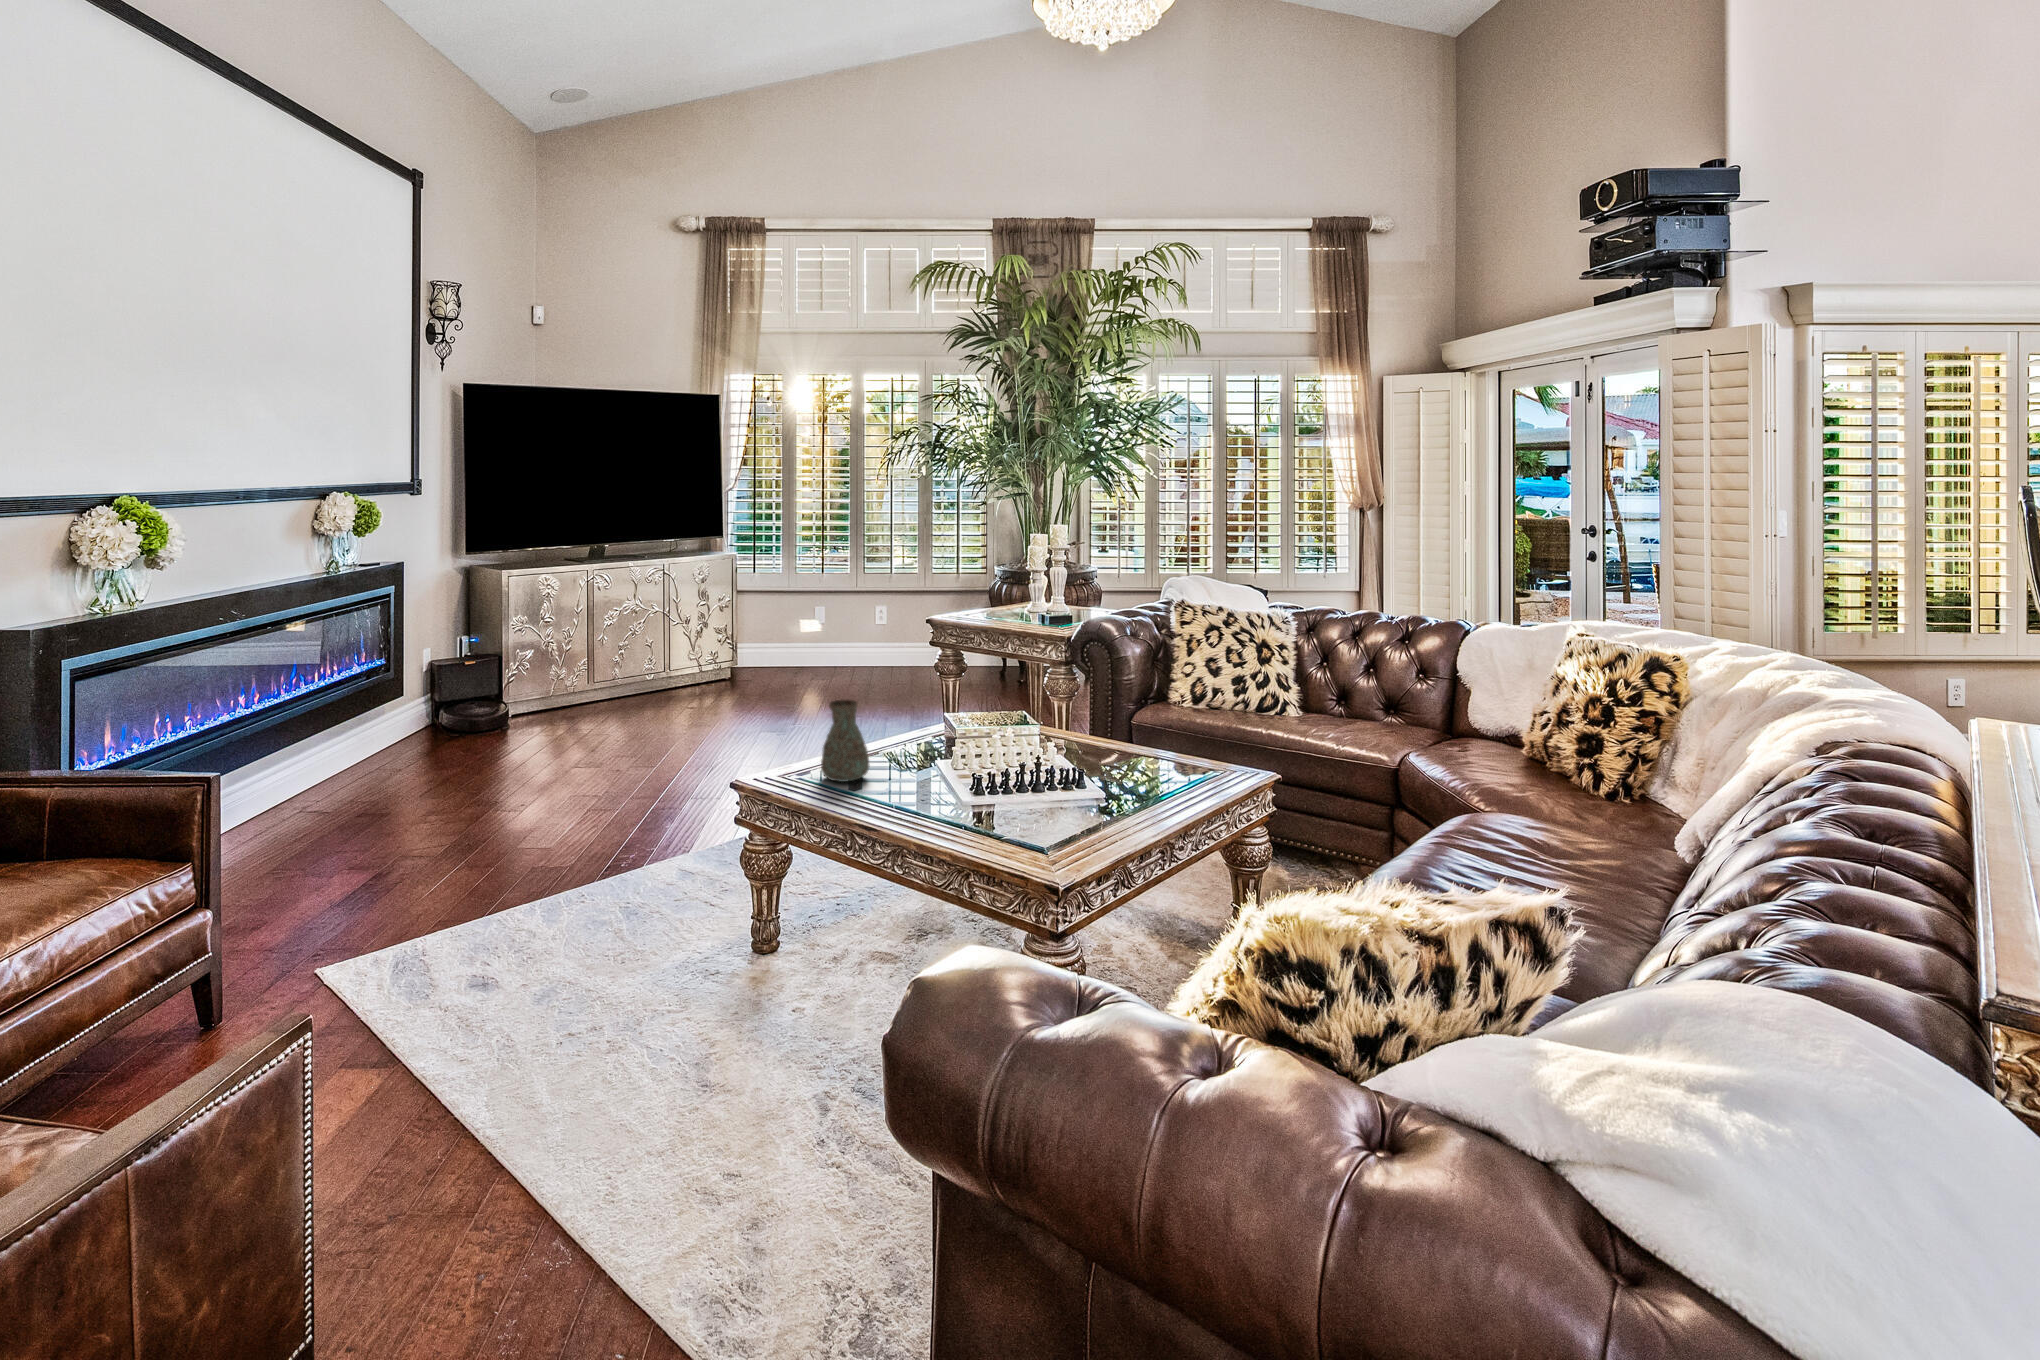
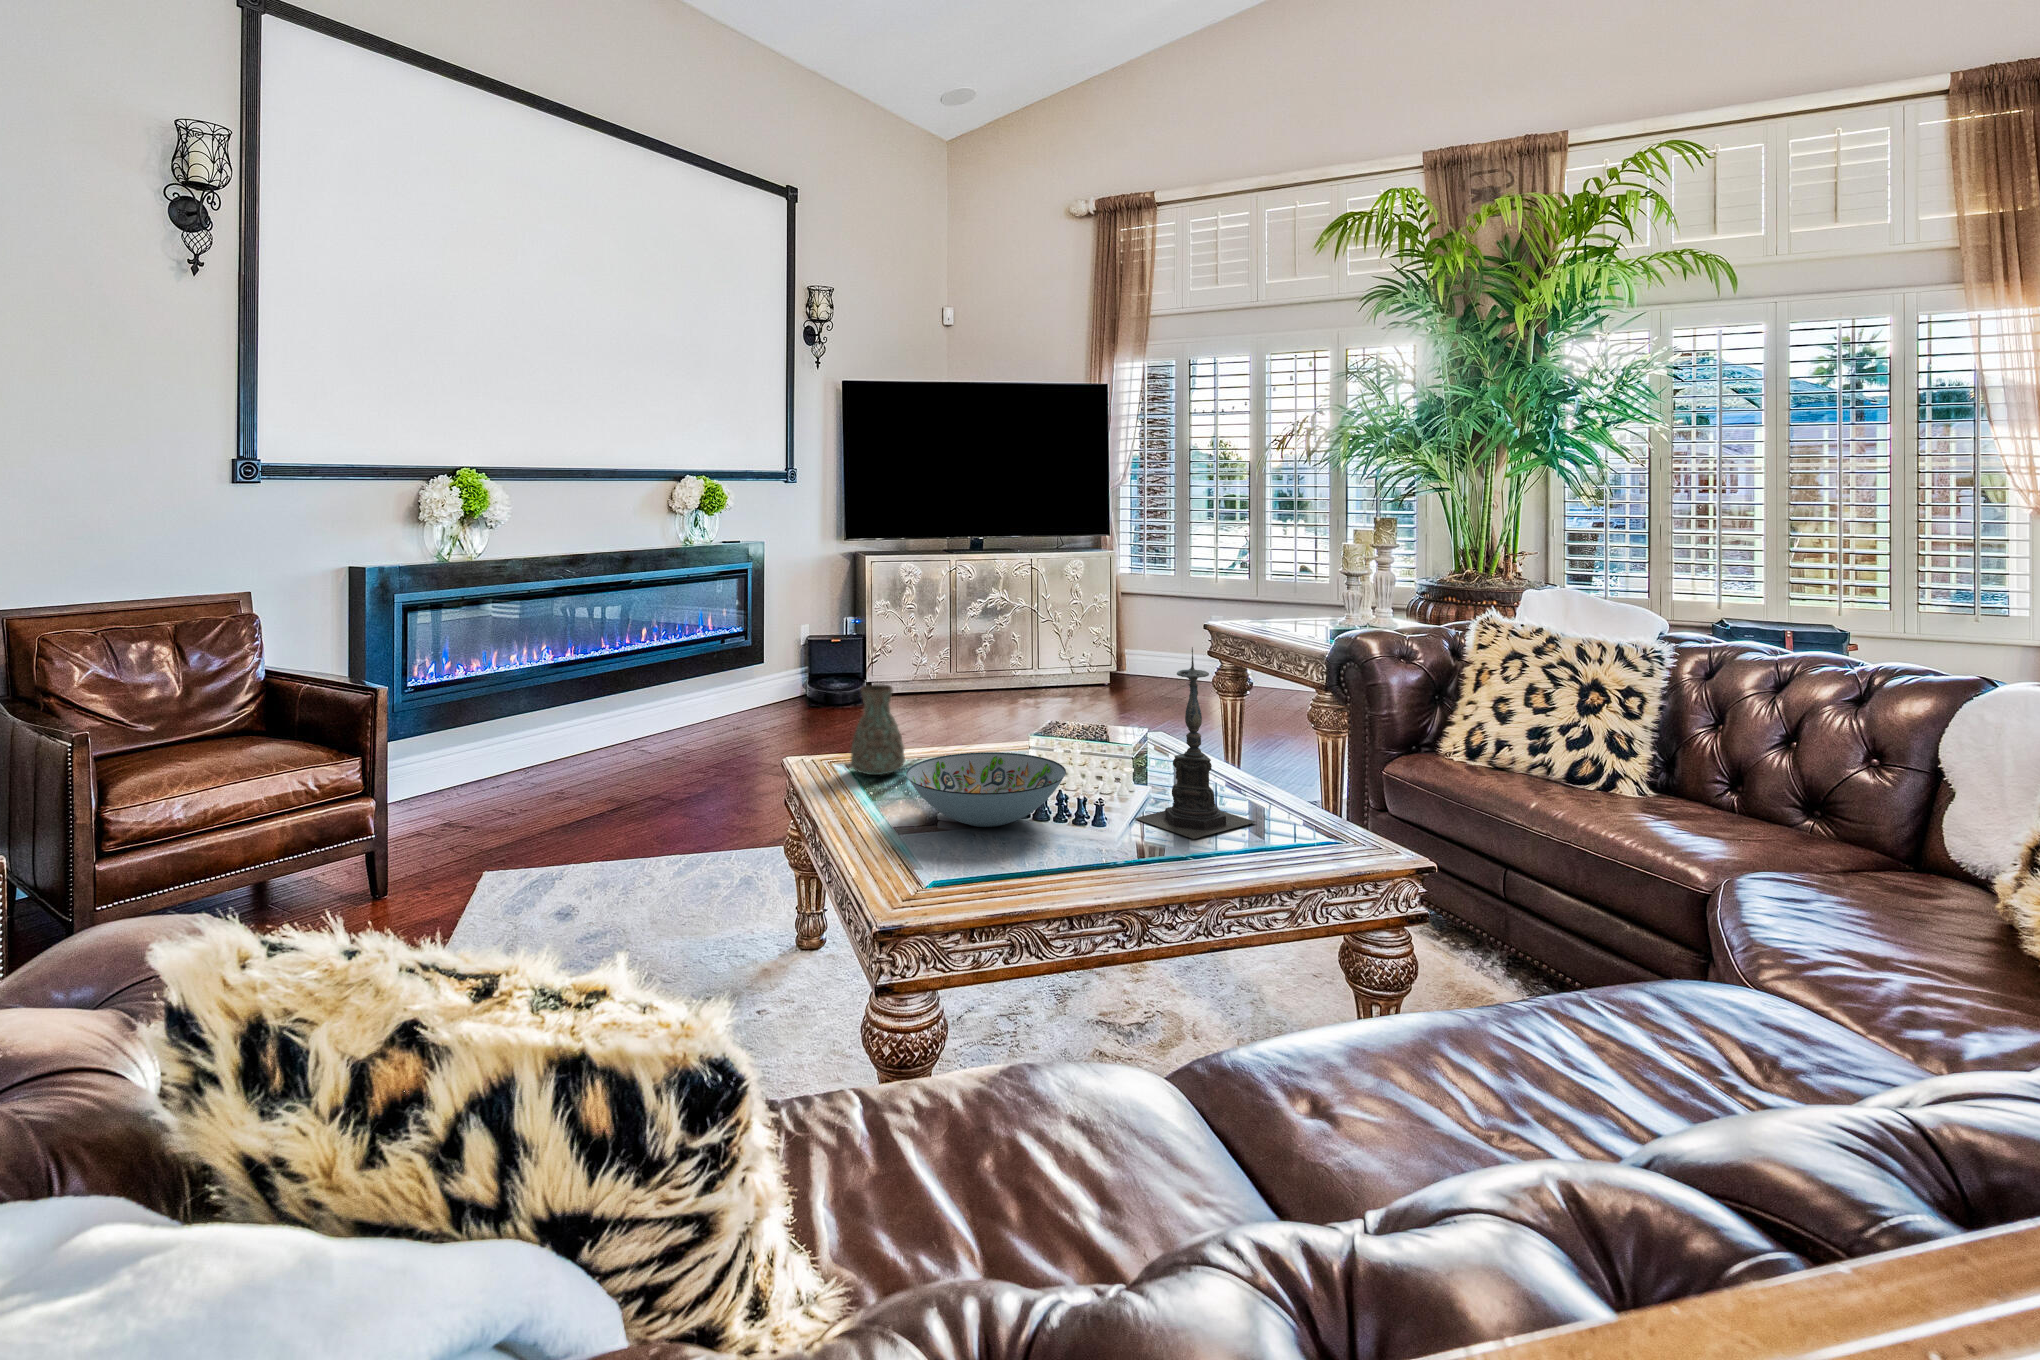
candle holder: none [1096,643,1172,787] -> present [1135,647,1255,839]
decorative bowl: none [939,743,1071,807] -> present [906,752,1066,827]

